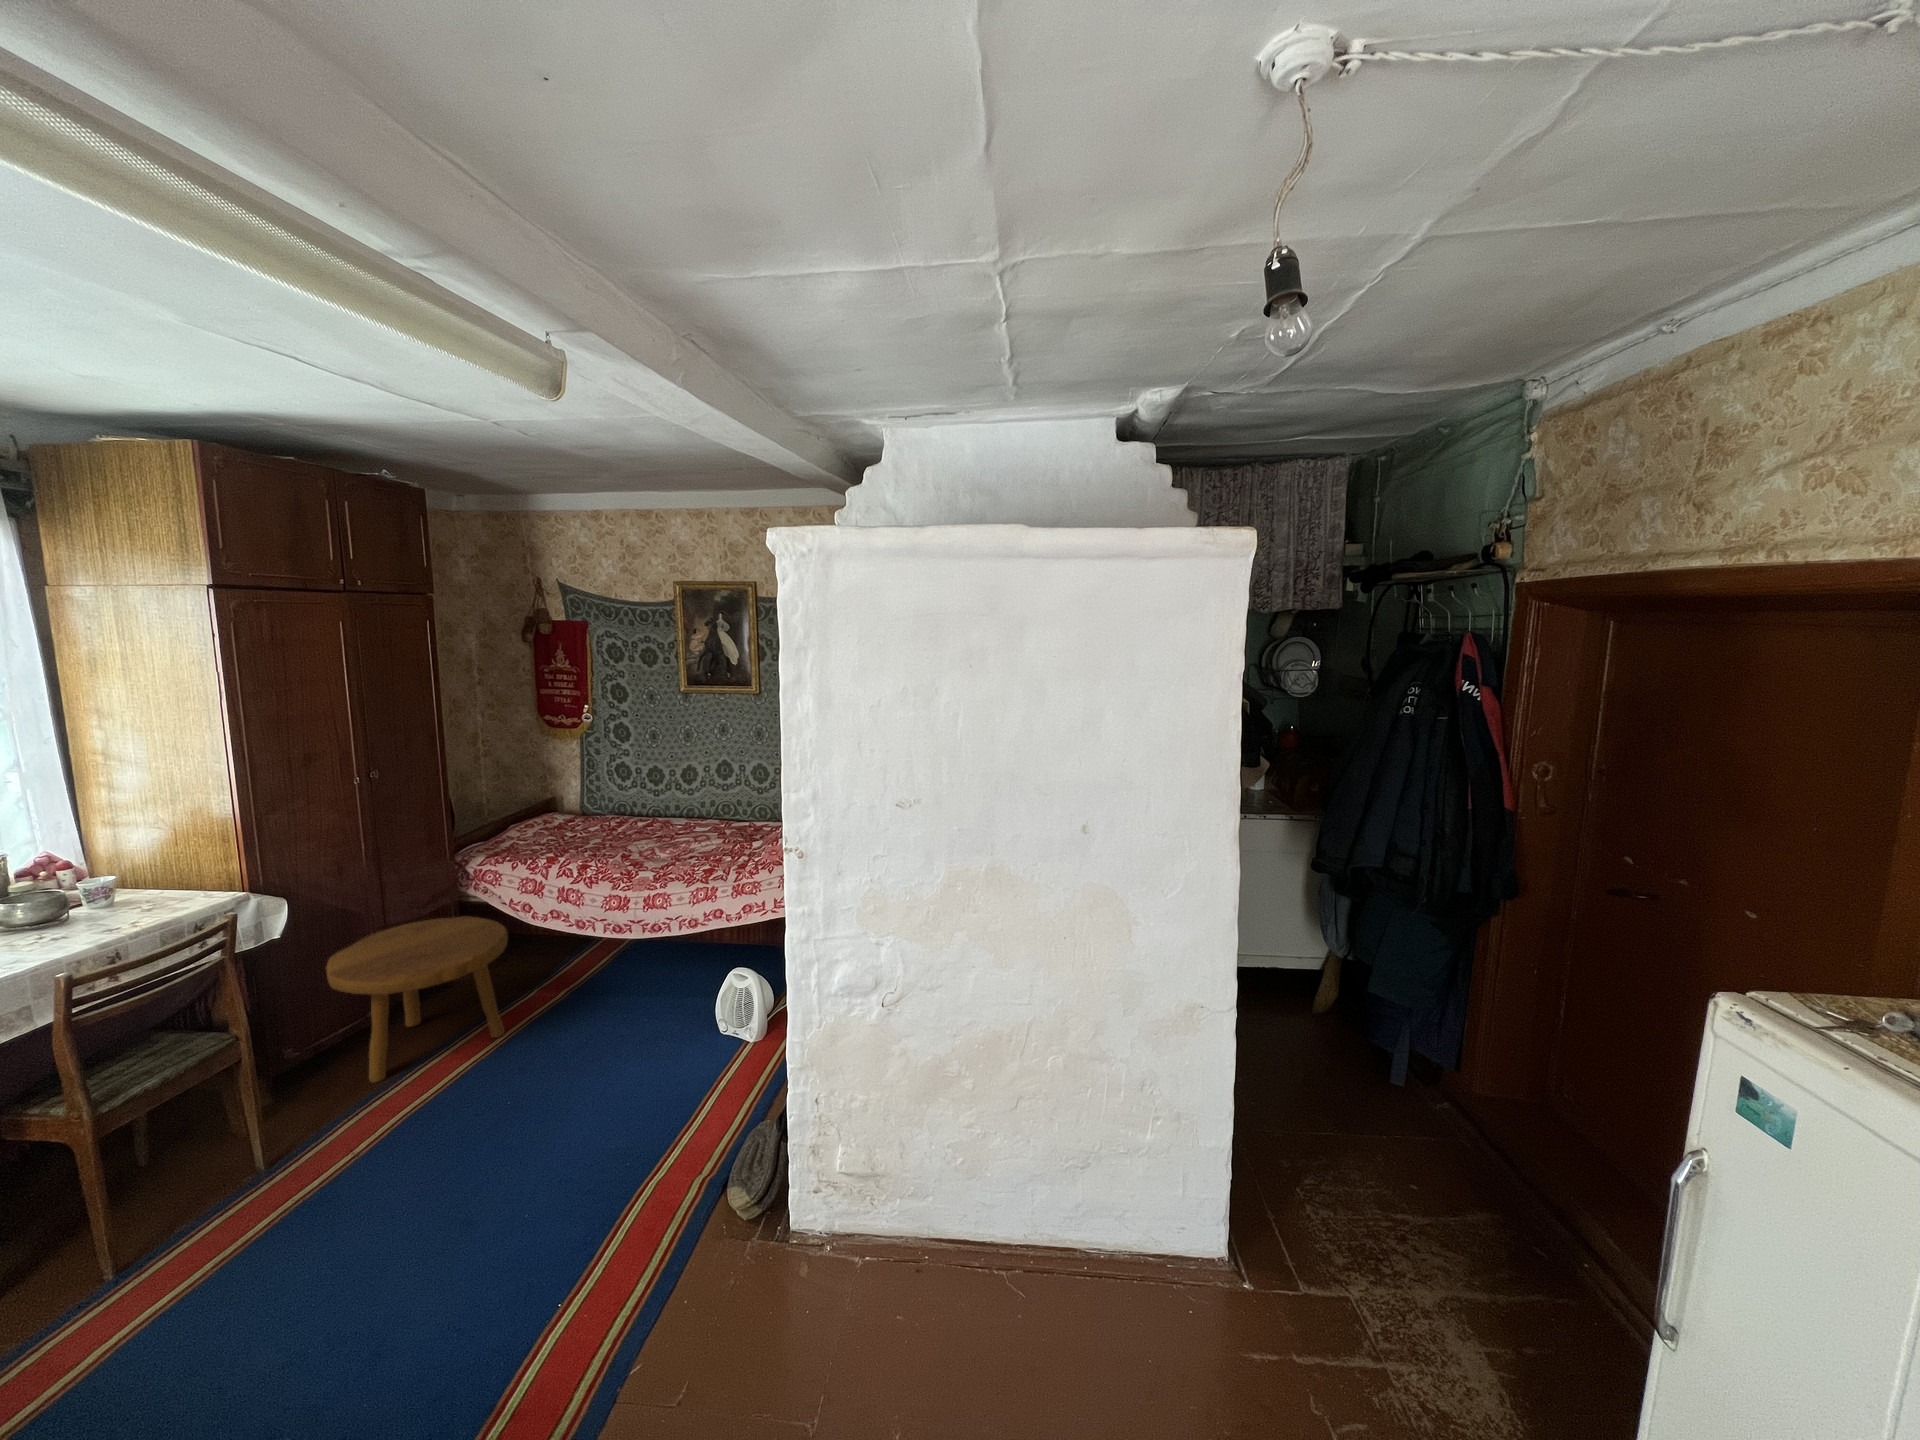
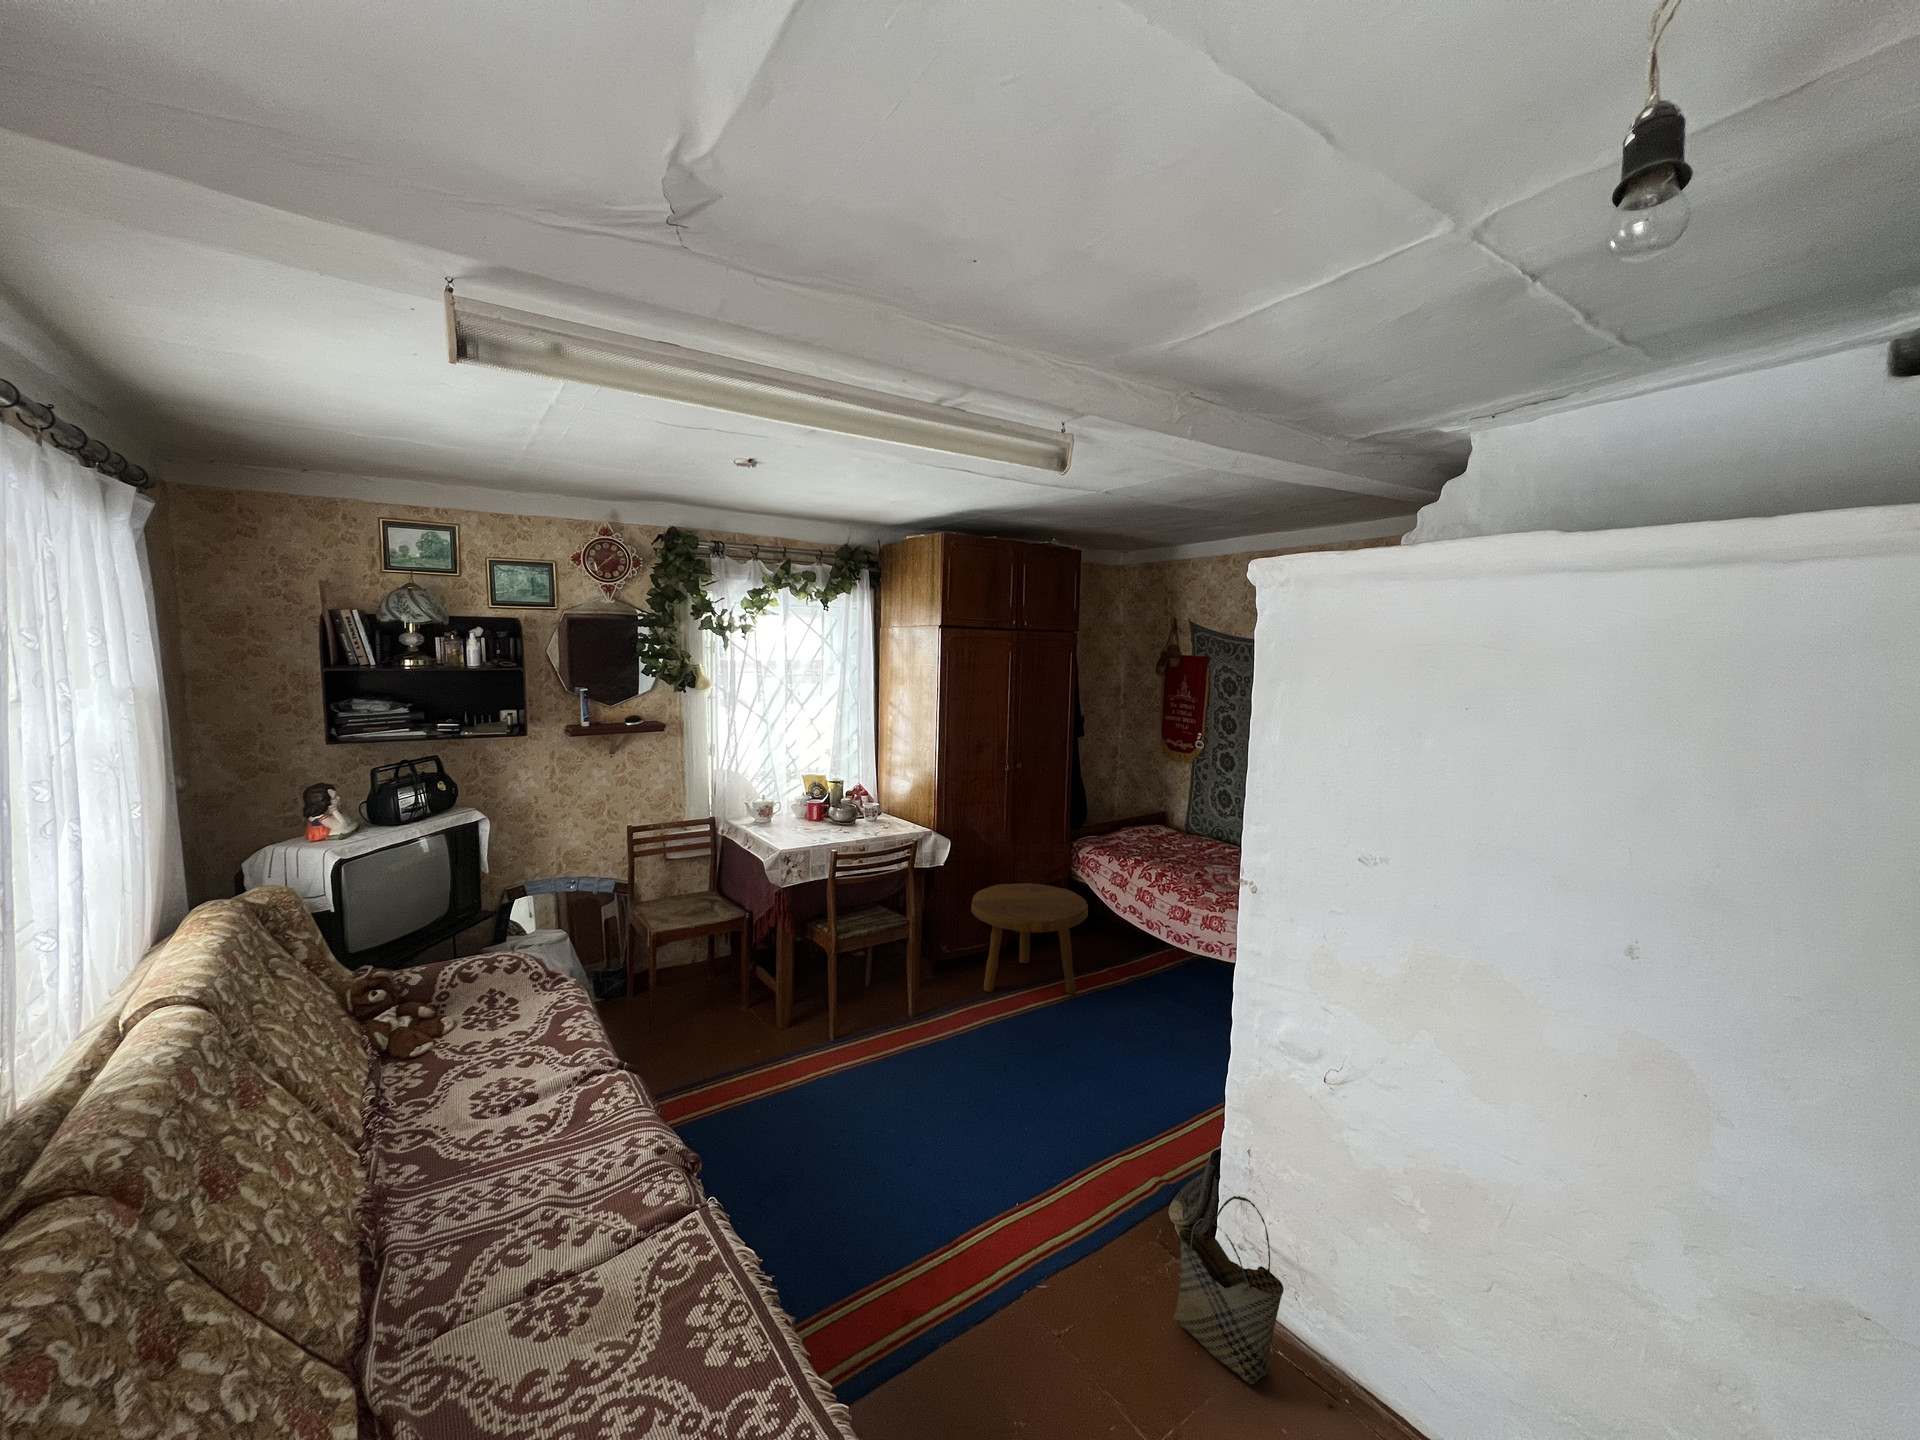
woven basket: none [772,1144,874,1299] -> present [1174,1196,1284,1384]

